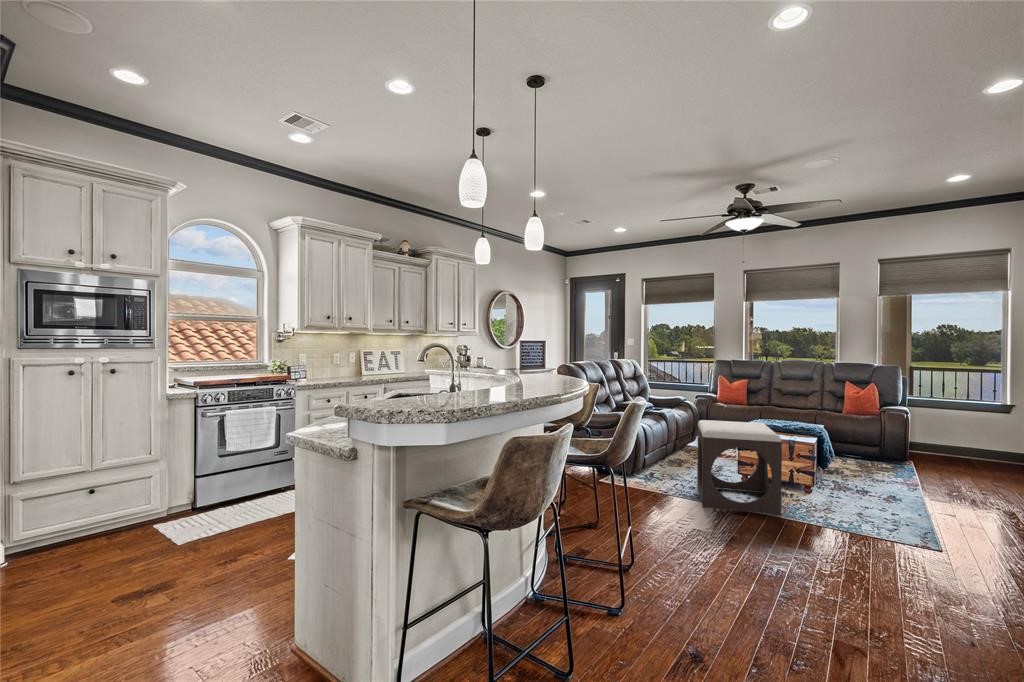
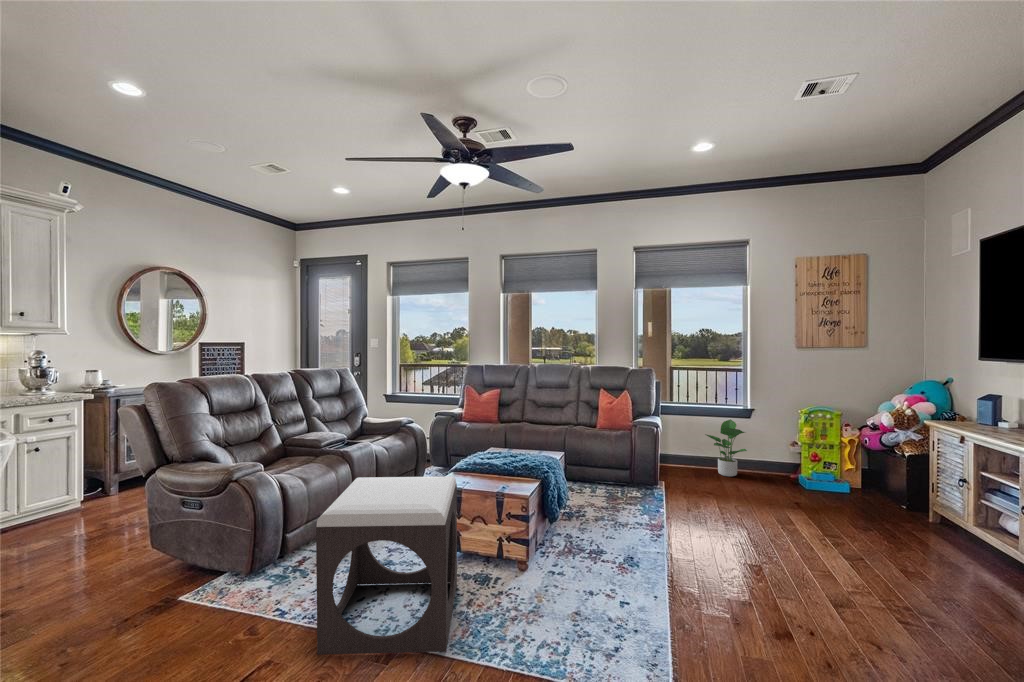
potted plant: none [955,413,1004,463] -> present [705,419,747,476]

